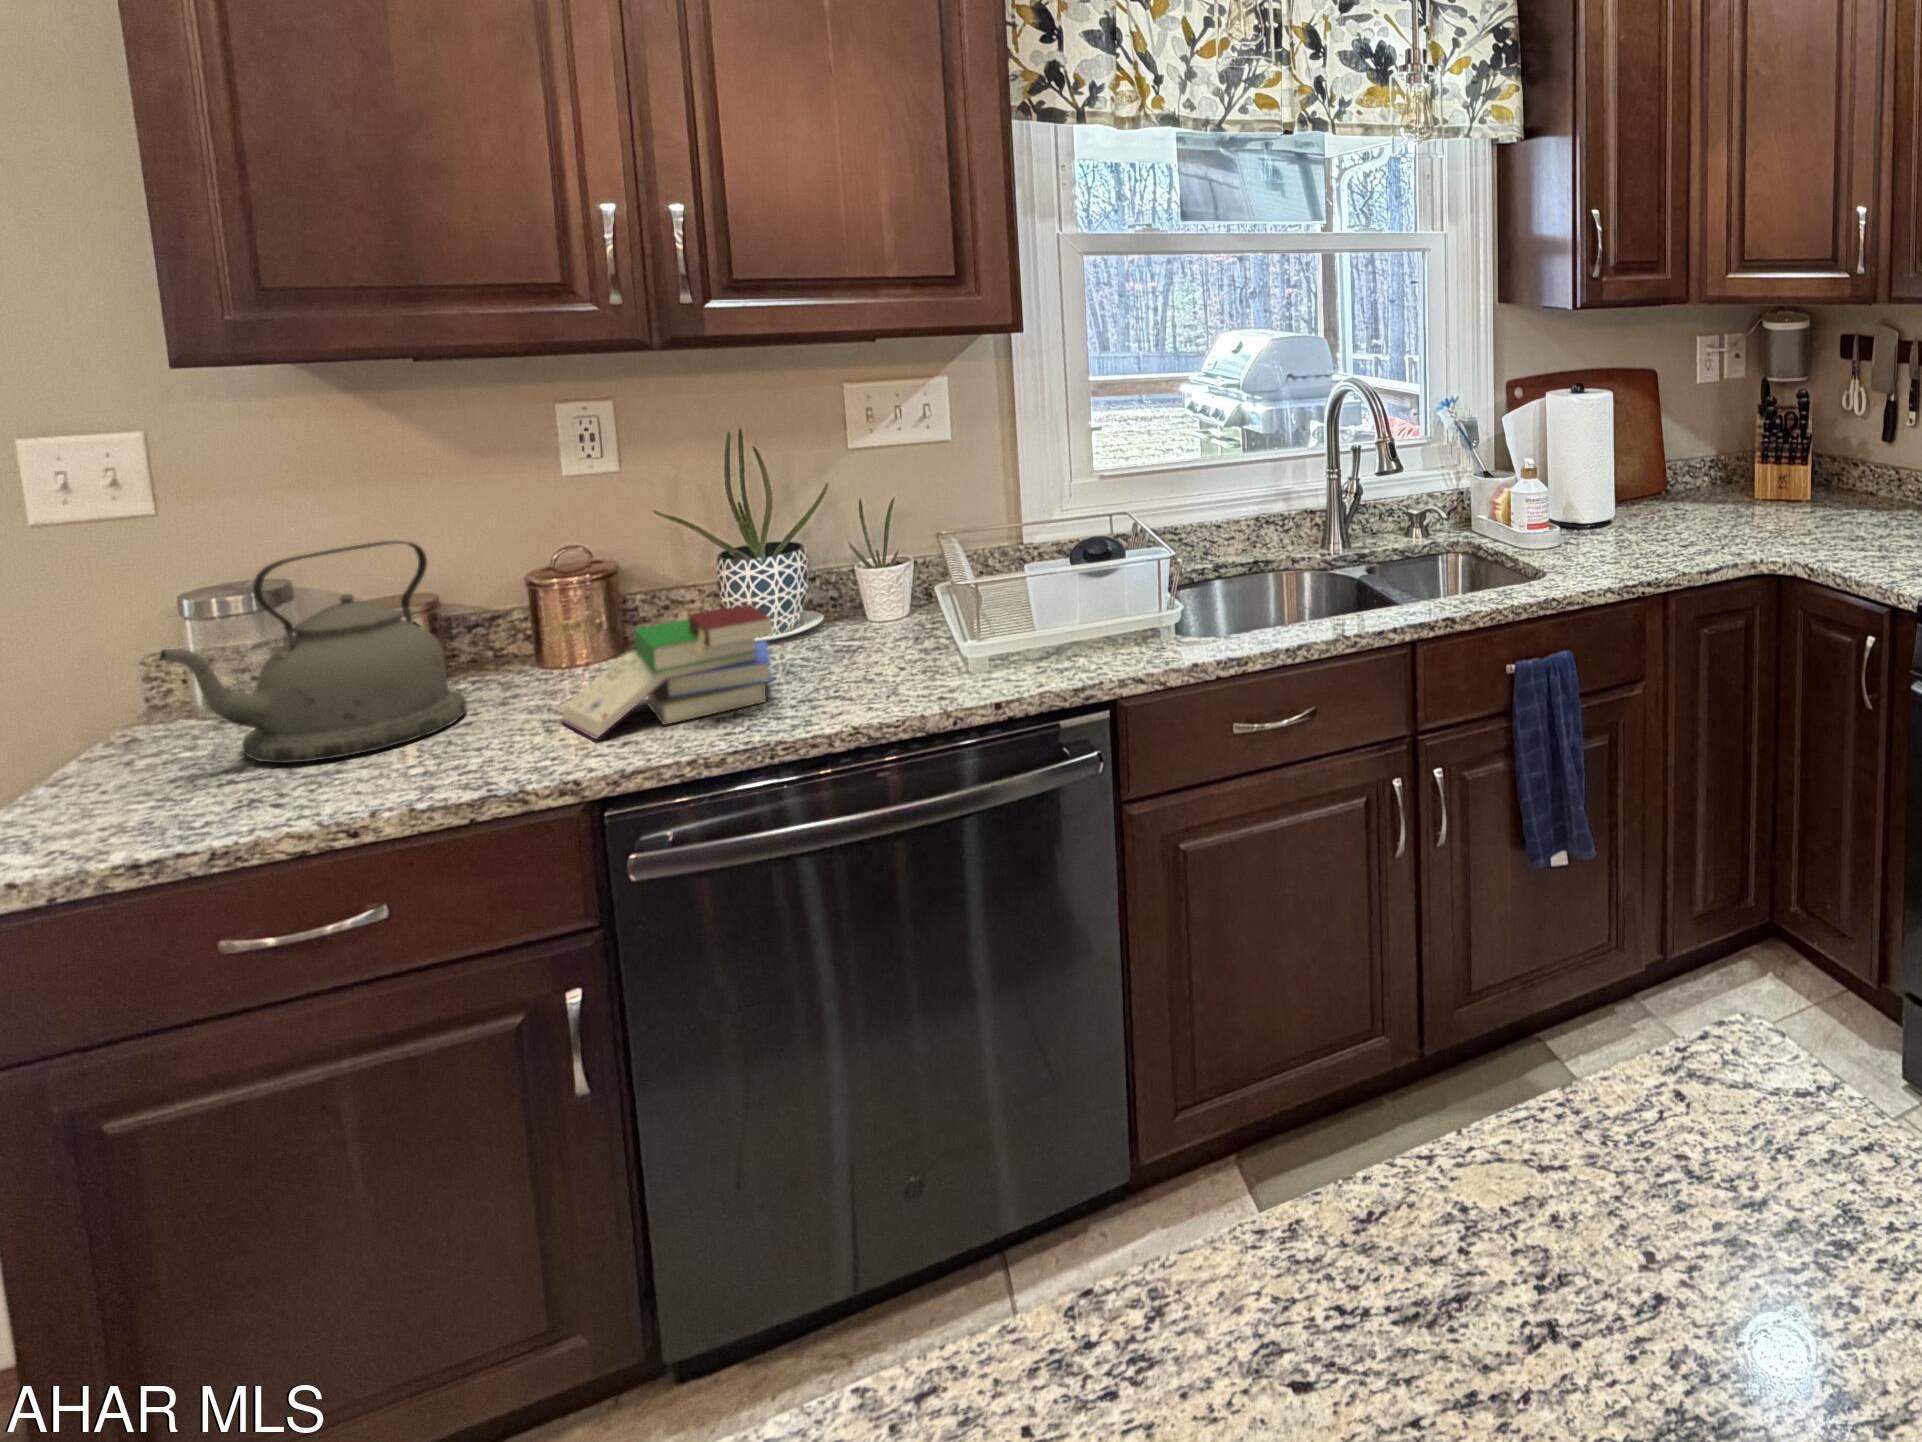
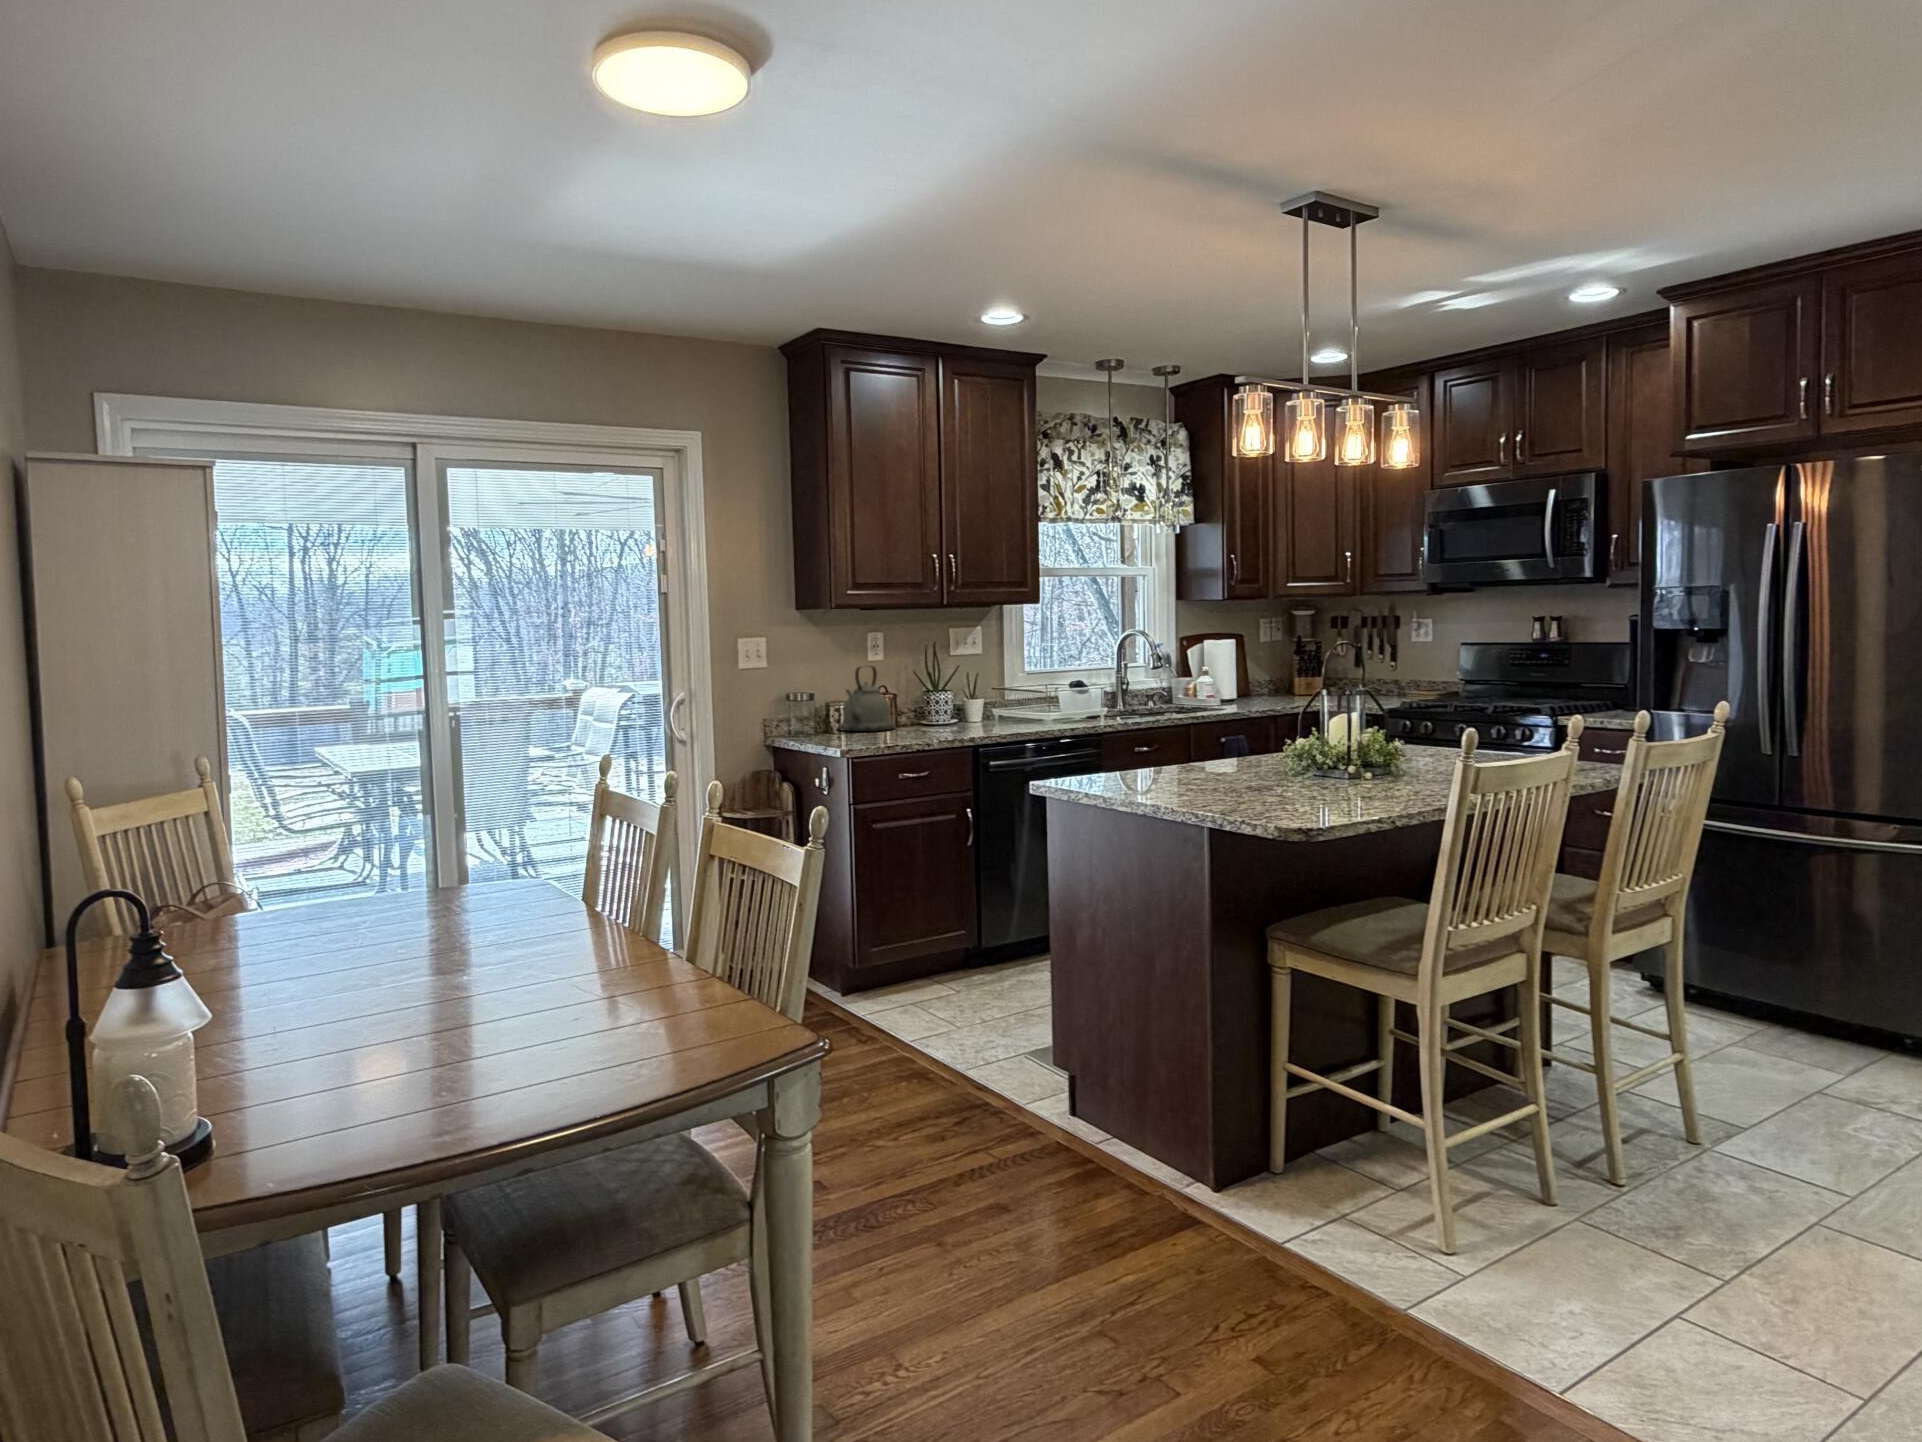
book: present [561,604,772,740] -> none [930,692,1000,728]

